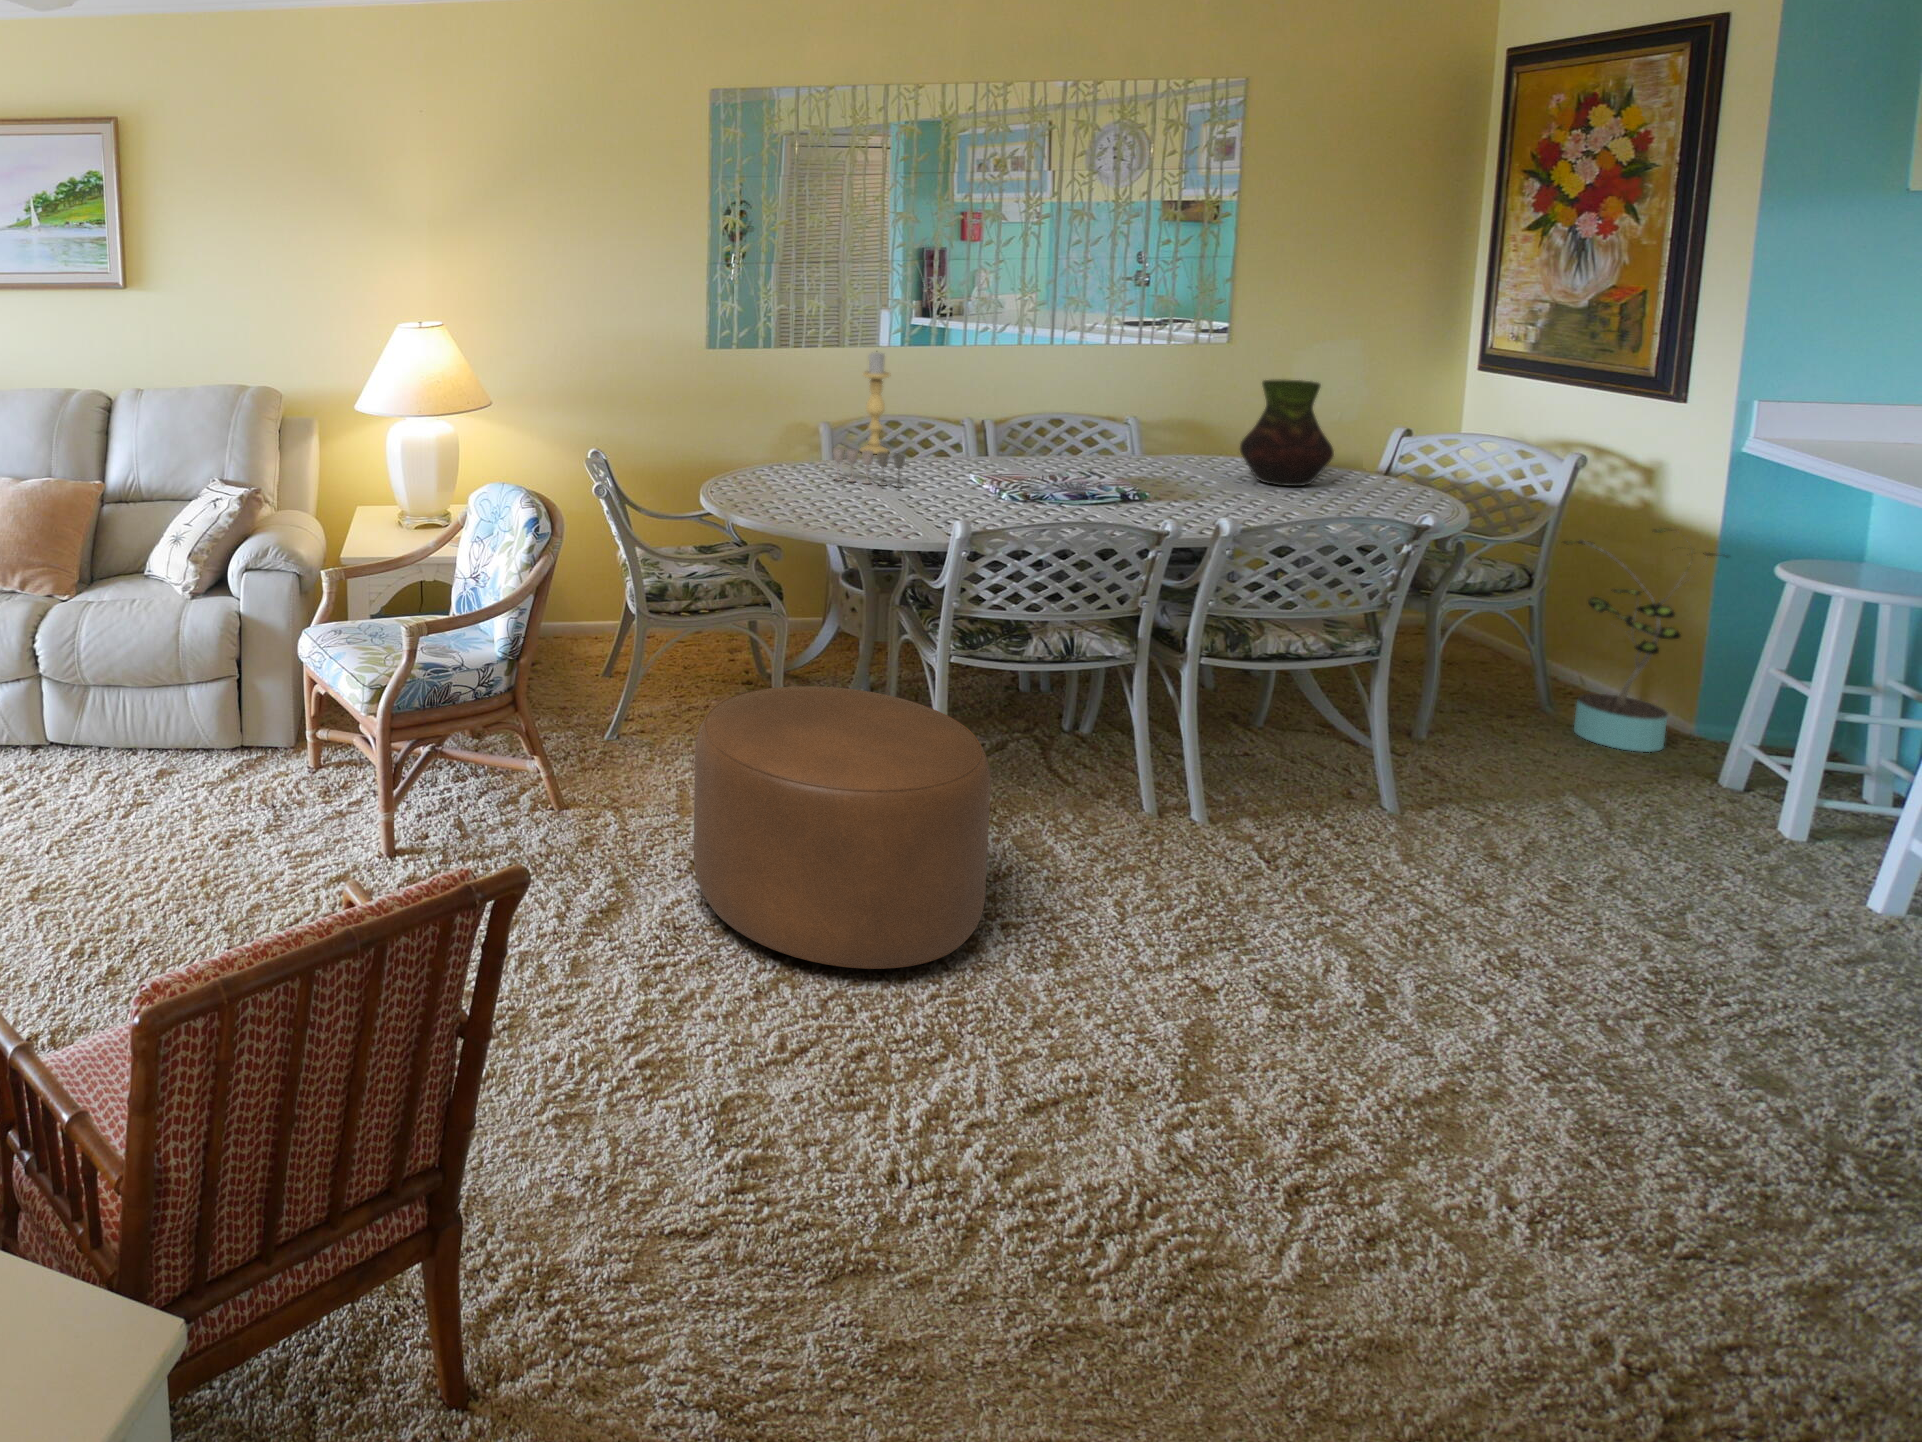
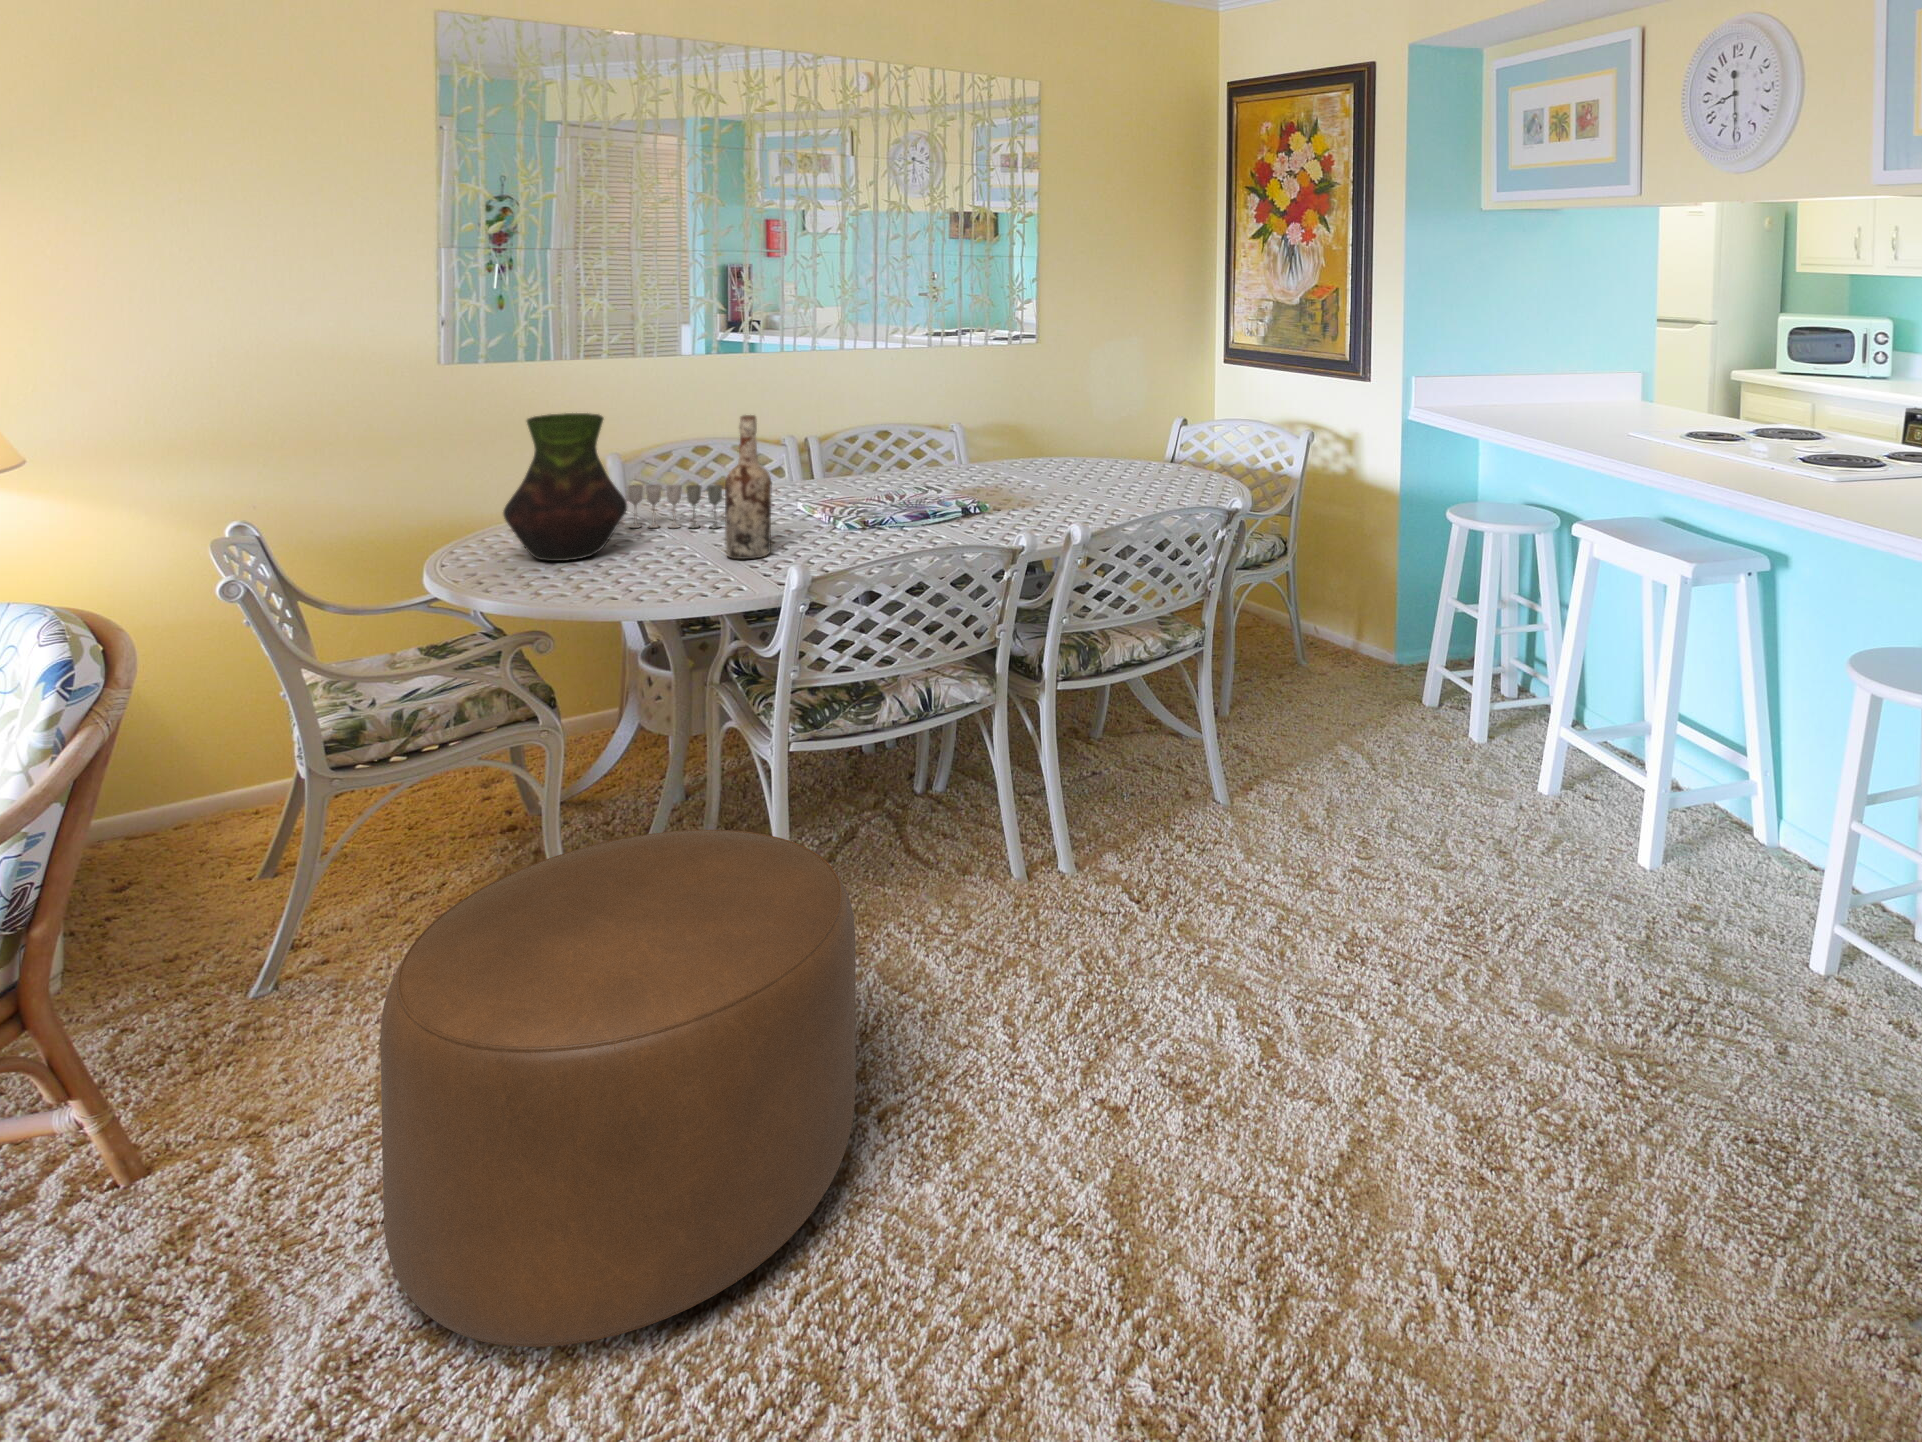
candle holder: present [860,352,890,454] -> none [666,361,703,488]
vase: present [1240,379,1334,486] -> present [503,413,627,561]
wine bottle: none [907,400,945,513] -> present [725,415,772,560]
potted plant: present [1564,528,1716,752] -> none [1302,486,1409,683]

